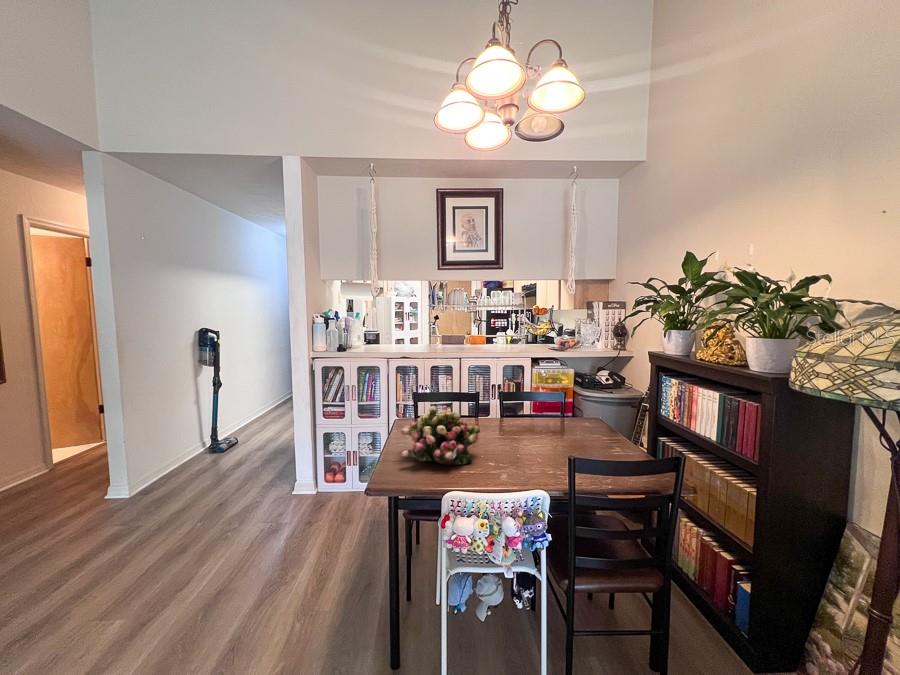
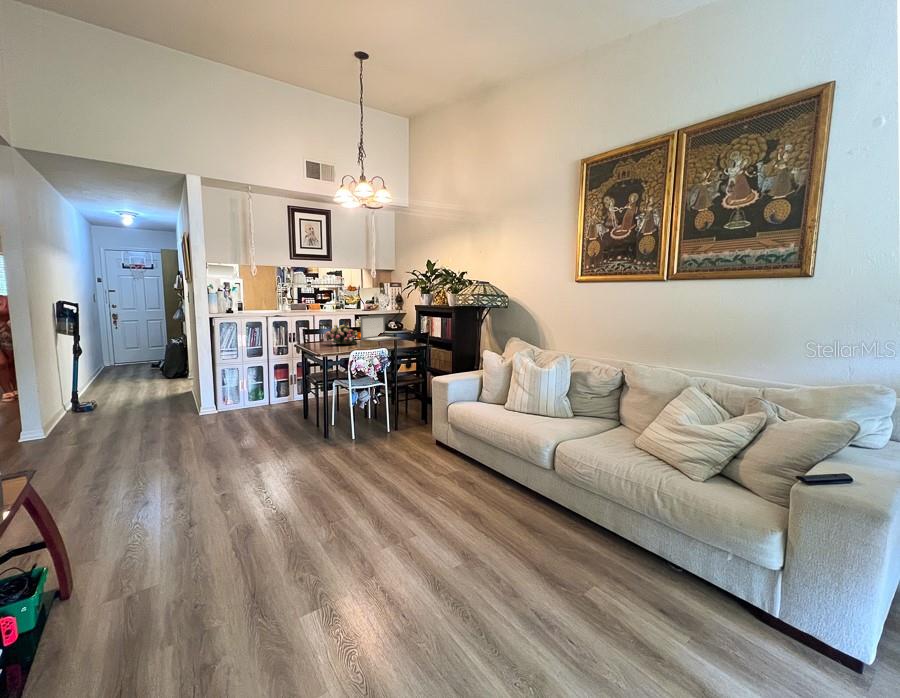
laptop: none [511,376,604,446] -> present [360,316,401,341]

